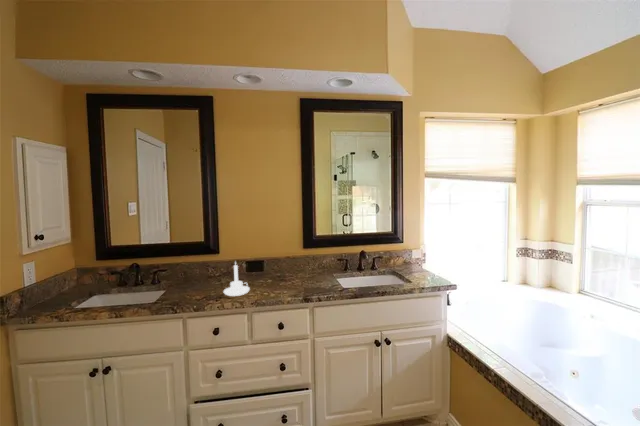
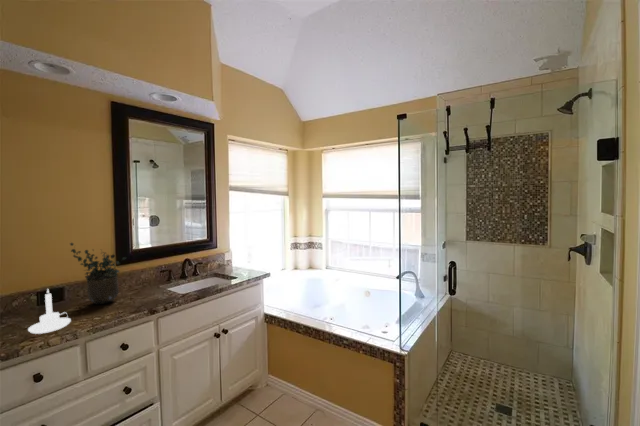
potted plant: none [262,225,300,281] -> present [70,243,126,304]

